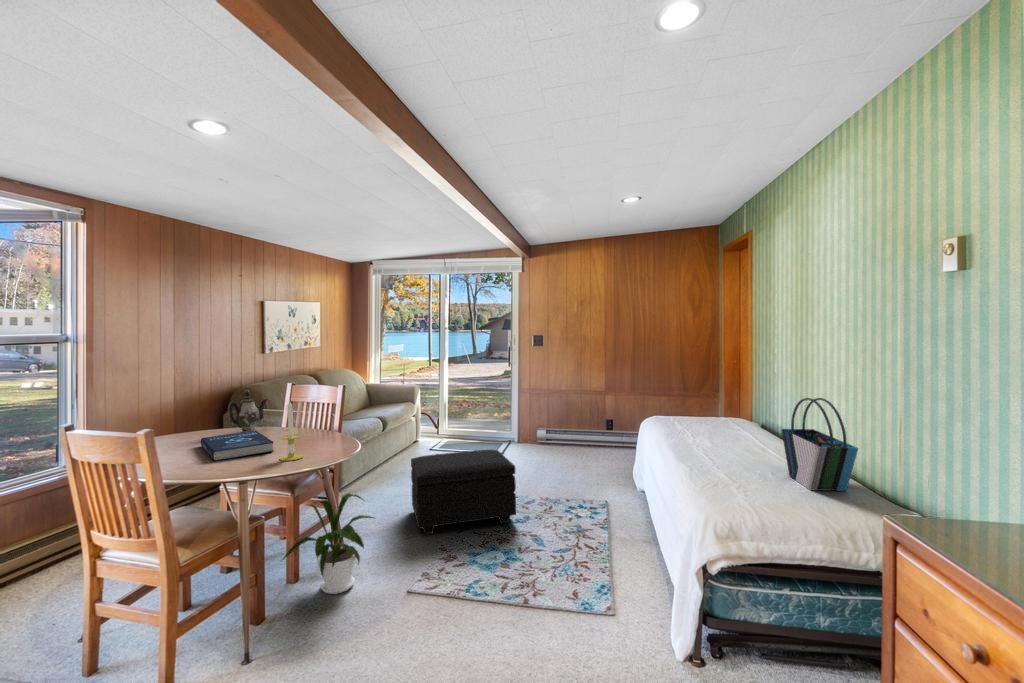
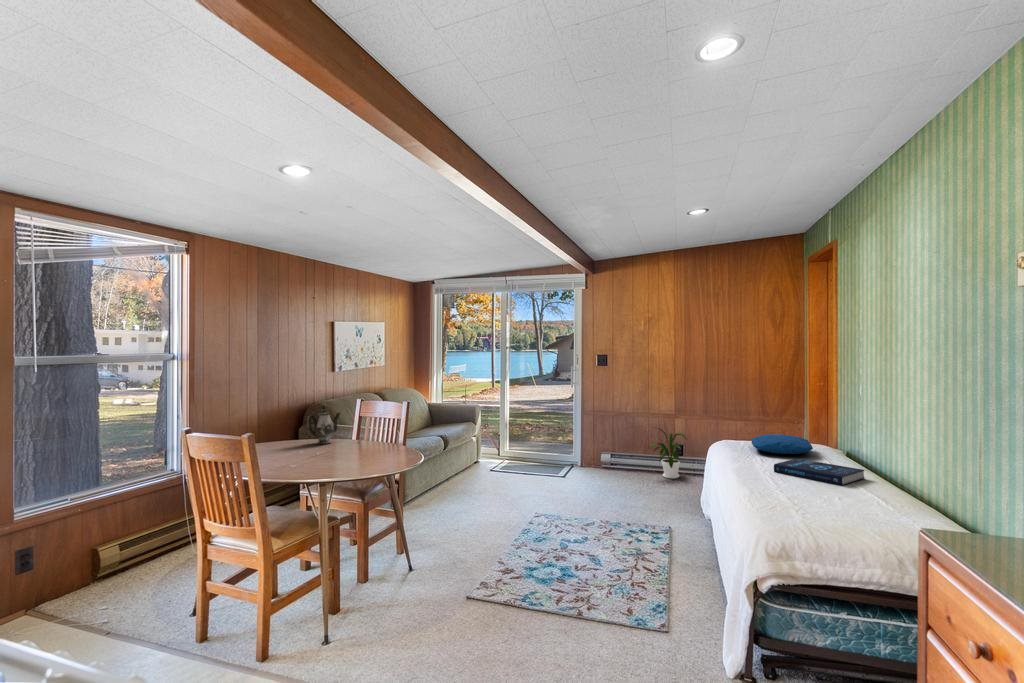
tote bag: present [782,398,858,491] -> none [850,419,927,518]
candle: present [280,401,303,461] -> none [354,412,374,467]
pillow: none [680,411,736,429] -> present [752,434,813,454]
book: present [201,430,274,461] -> present [774,458,865,485]
footstool: present [411,450,516,534] -> none [471,469,575,549]
house plant: present [282,493,374,594] -> present [650,428,687,479]

